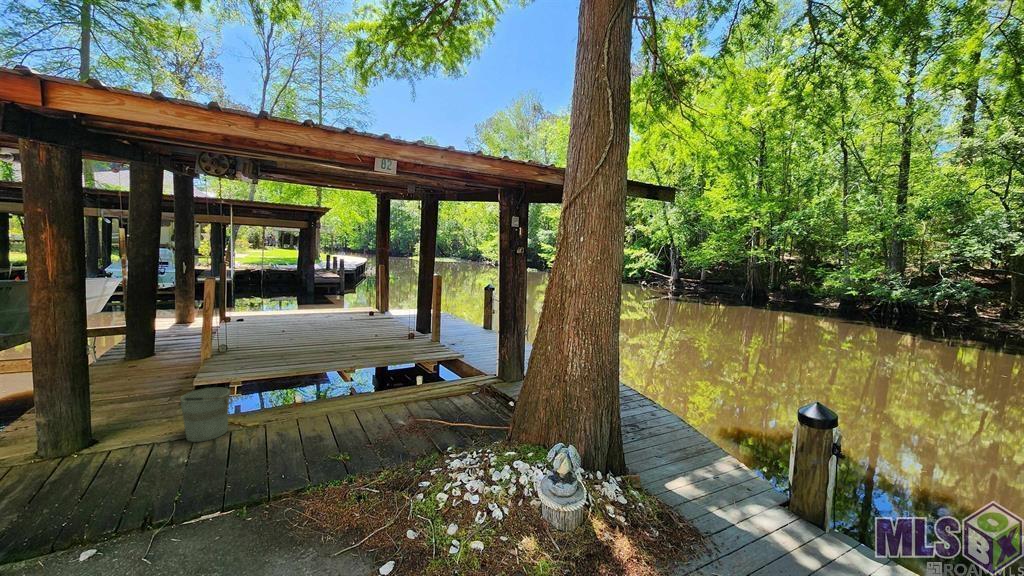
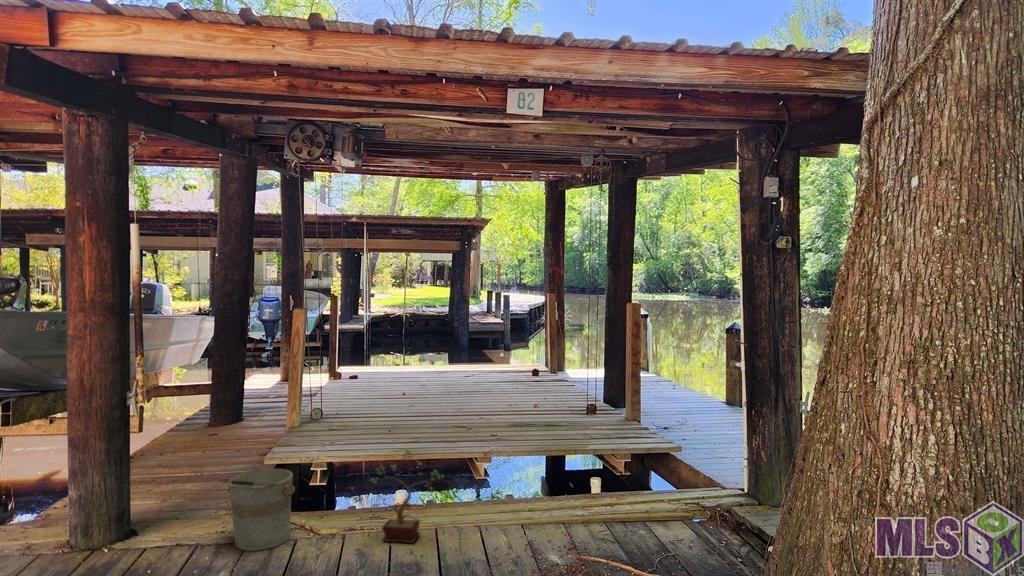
potted plant: none [286,369,340,424] -> present [370,450,444,543]

